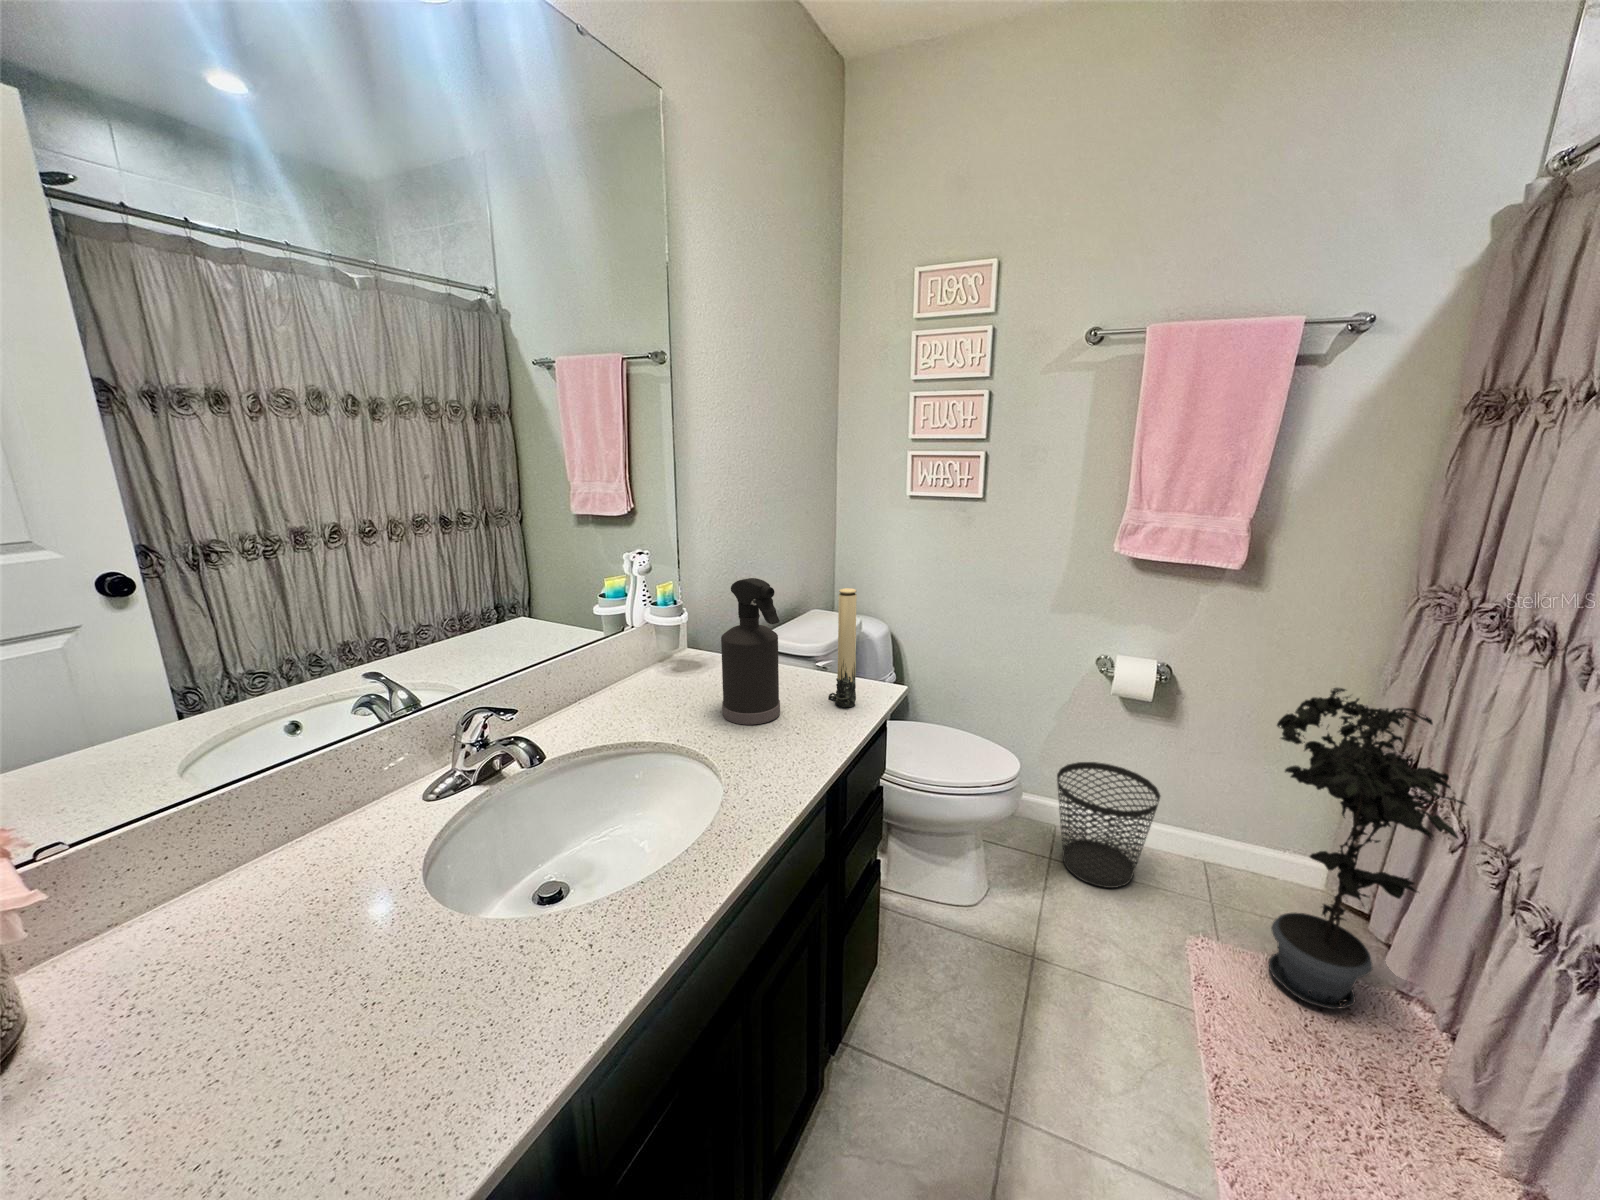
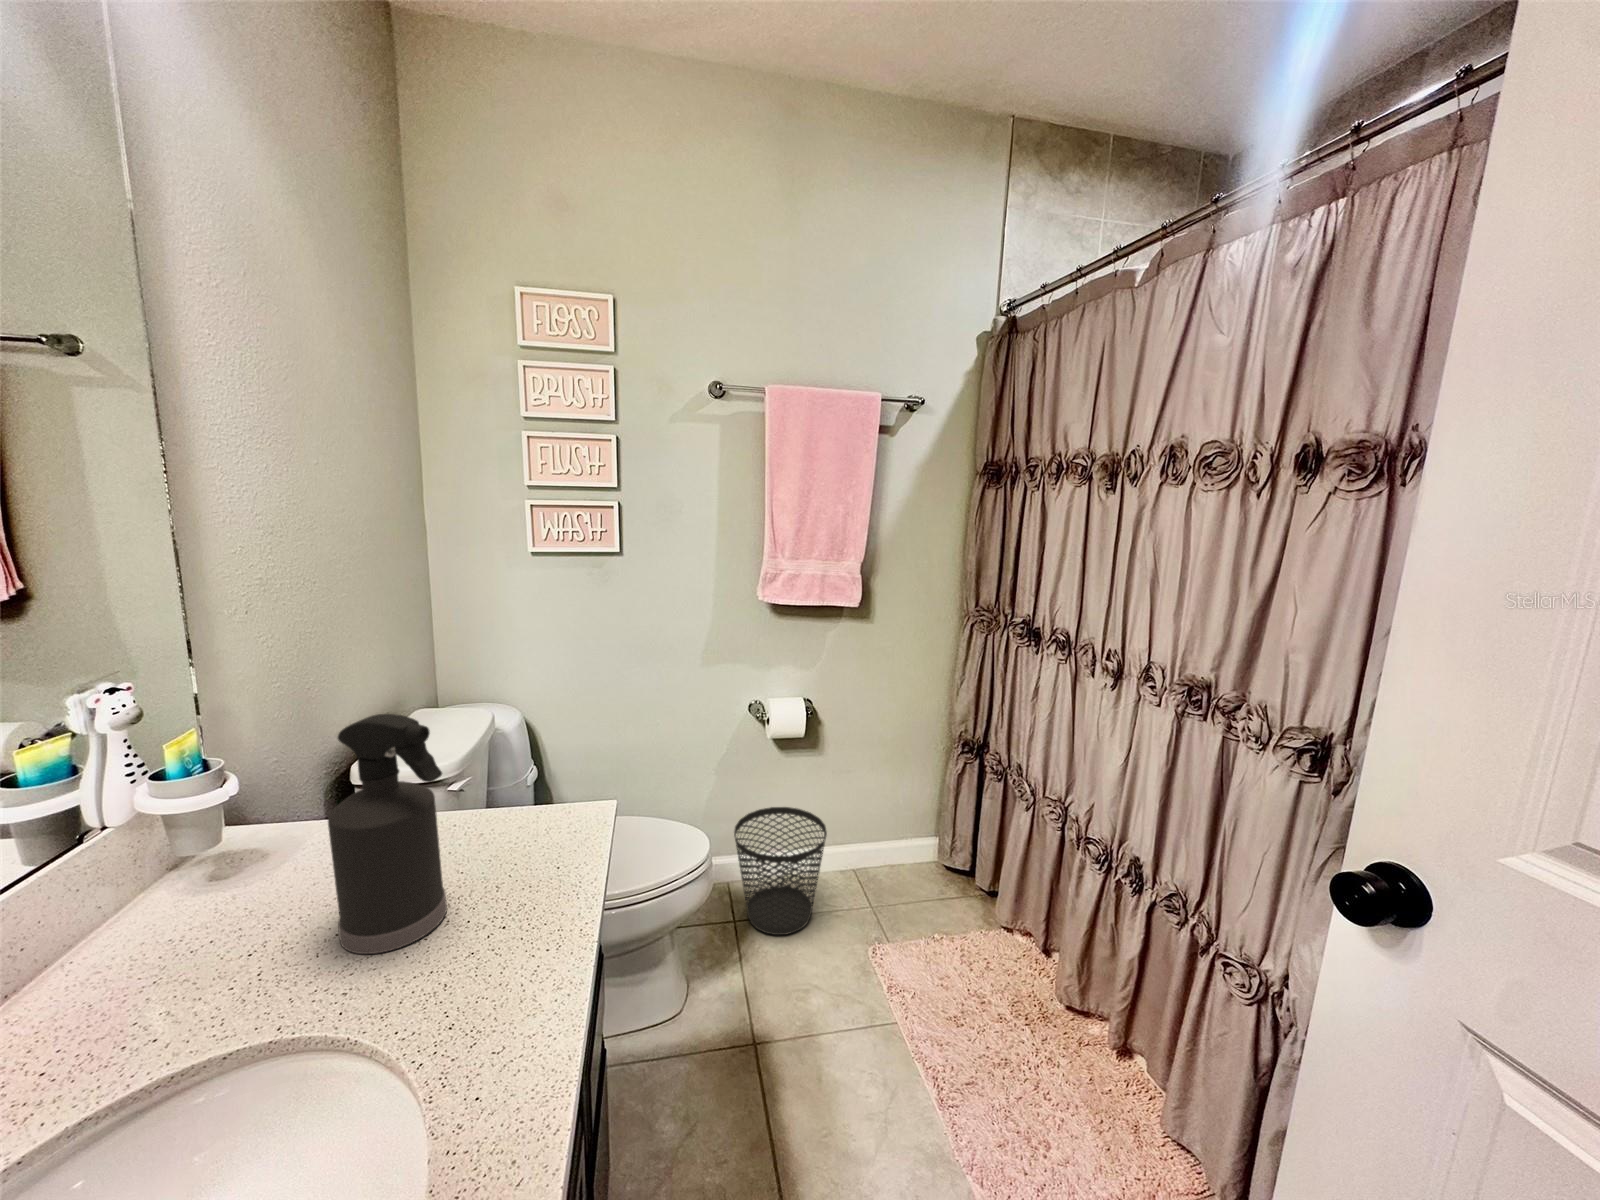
candle: present [828,588,857,707] -> none [510,698,554,861]
potted plant: present [1268,688,1466,1009] -> none [912,701,1042,970]

